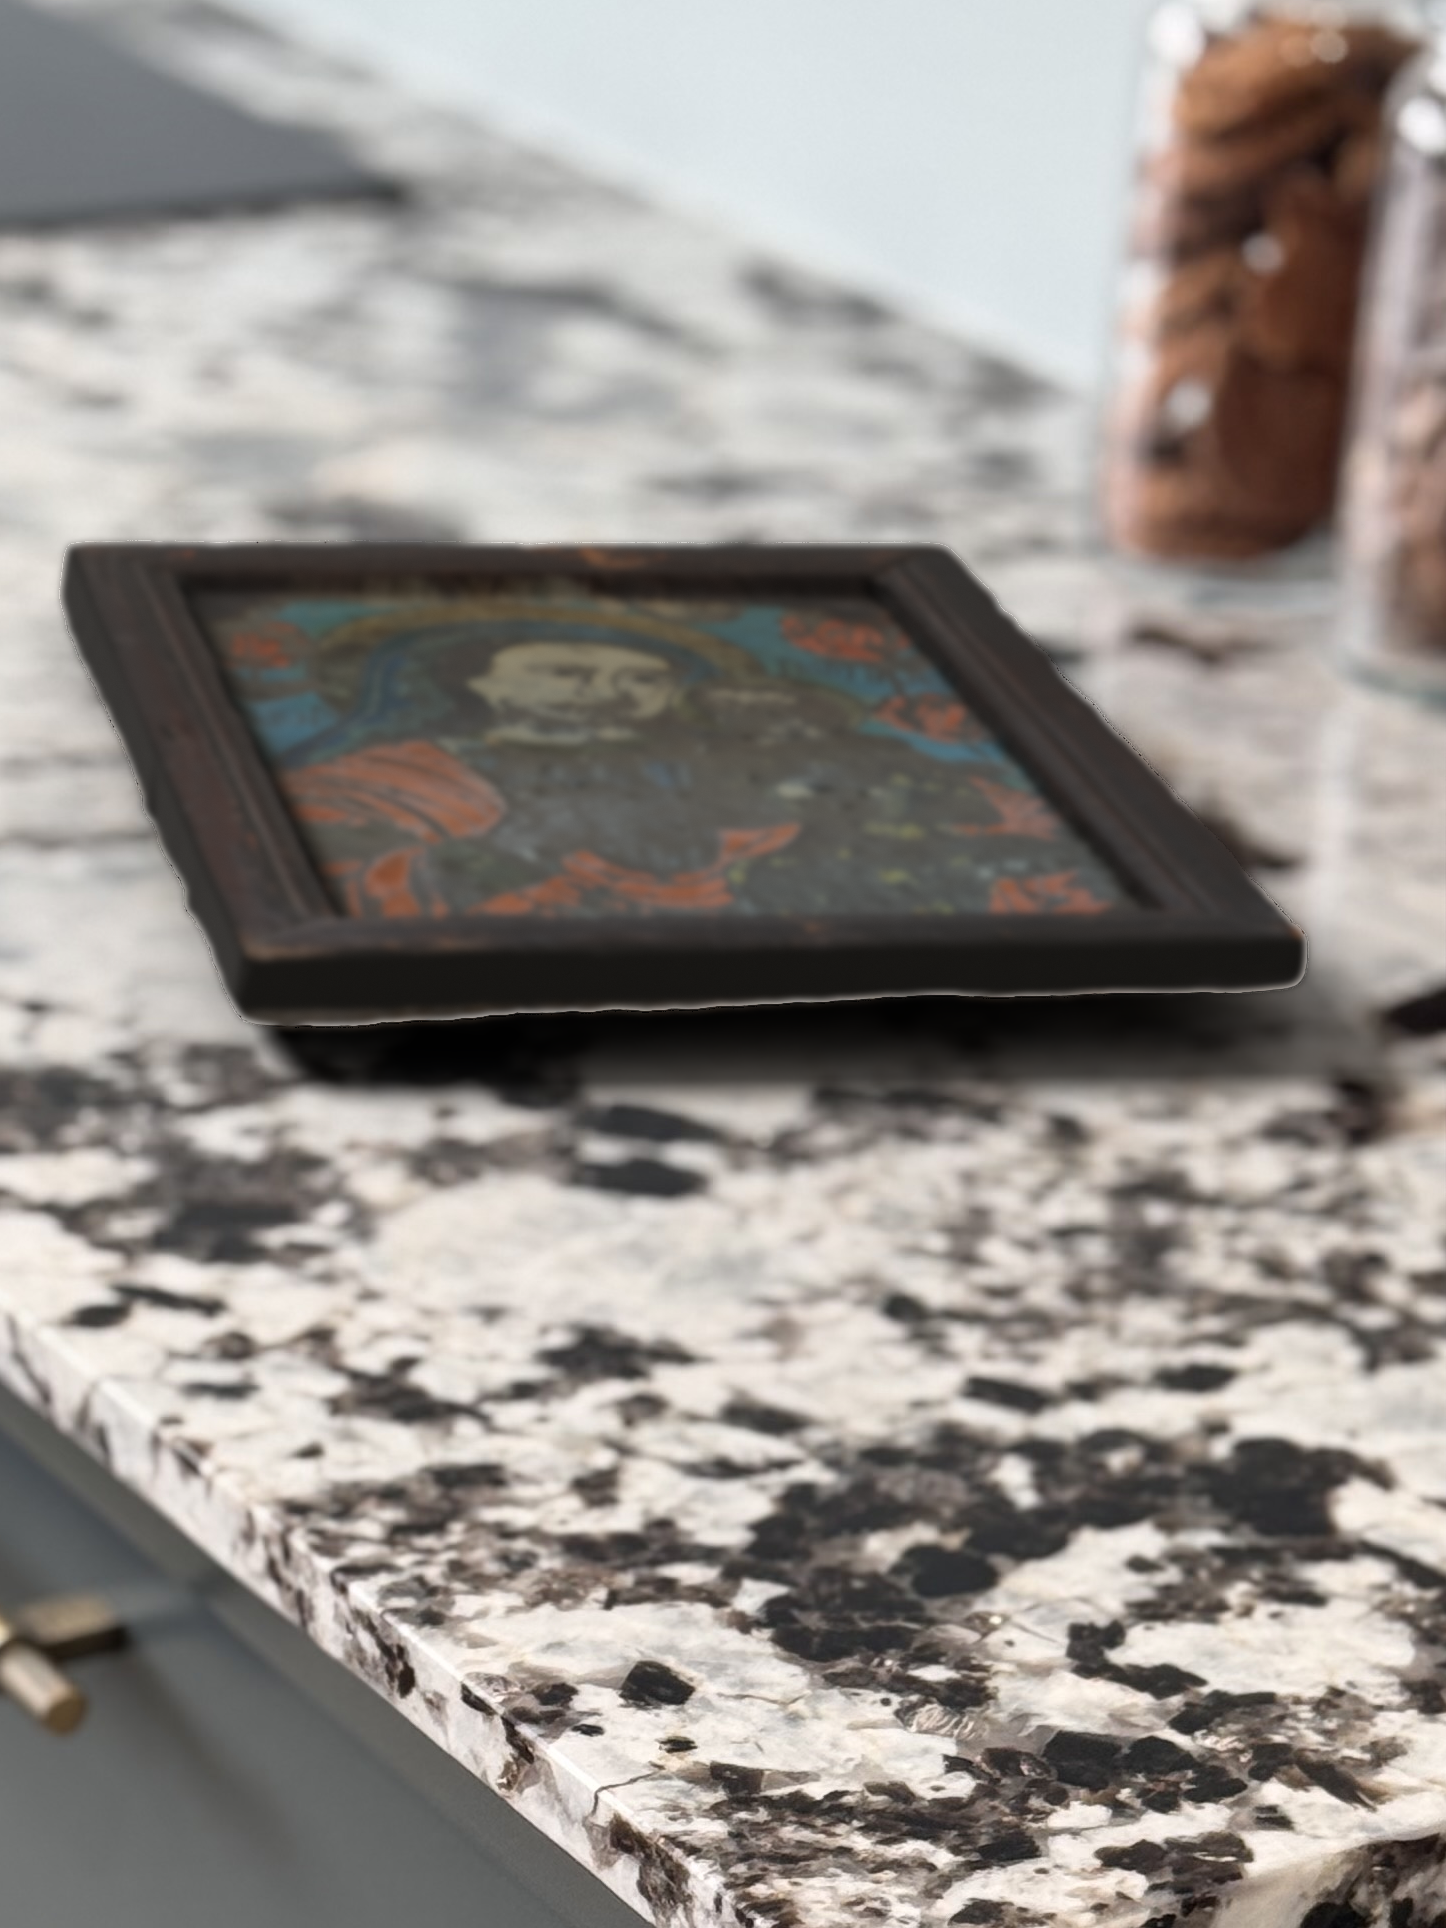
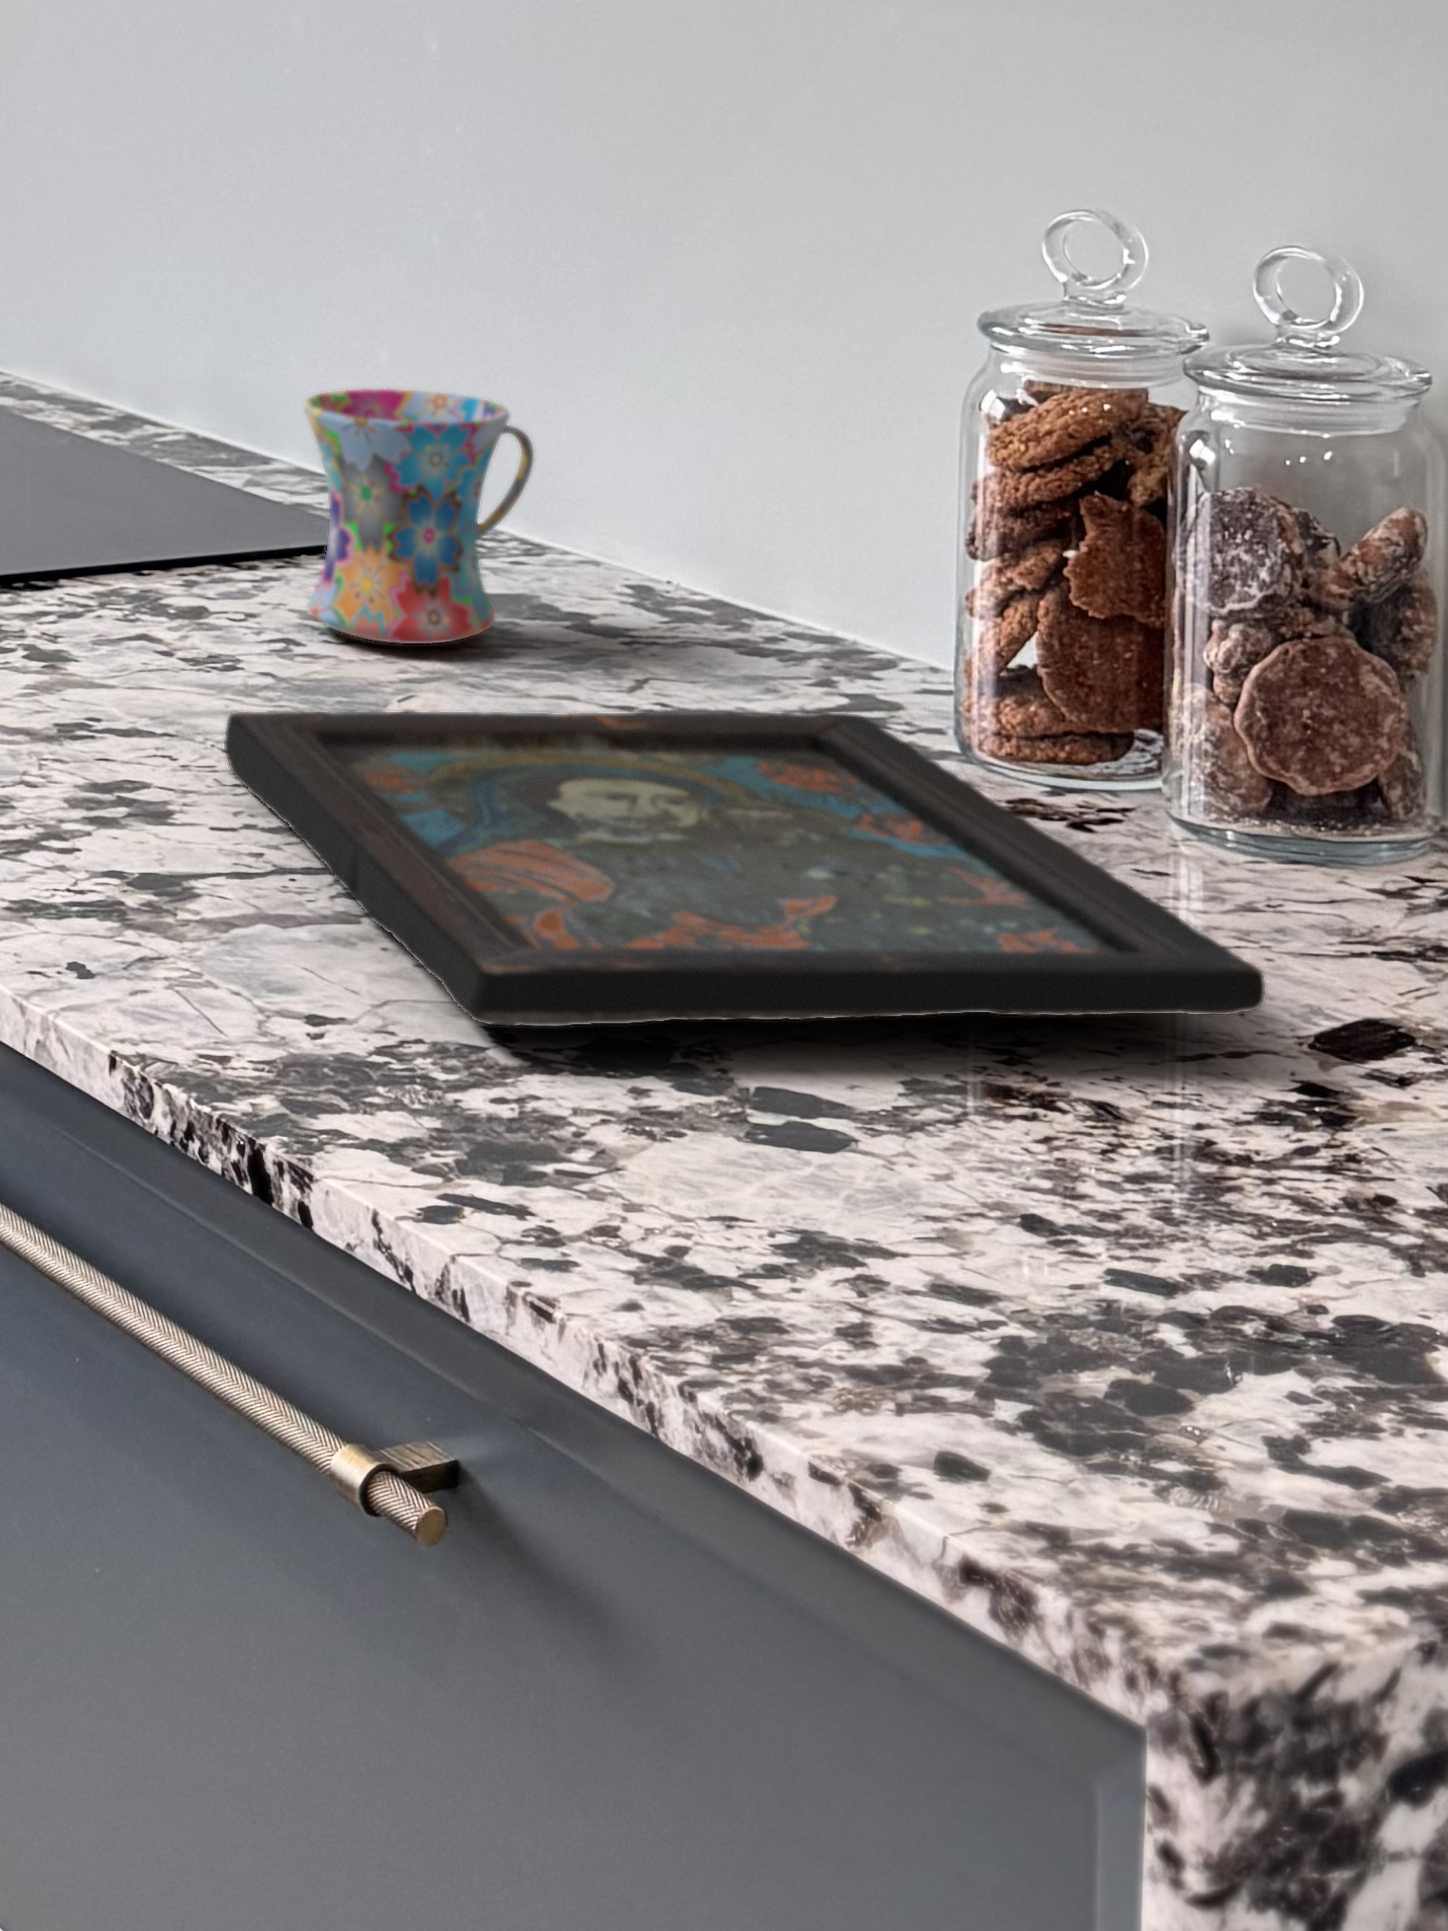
mug: none [257,48,592,428] -> present [304,389,534,644]

